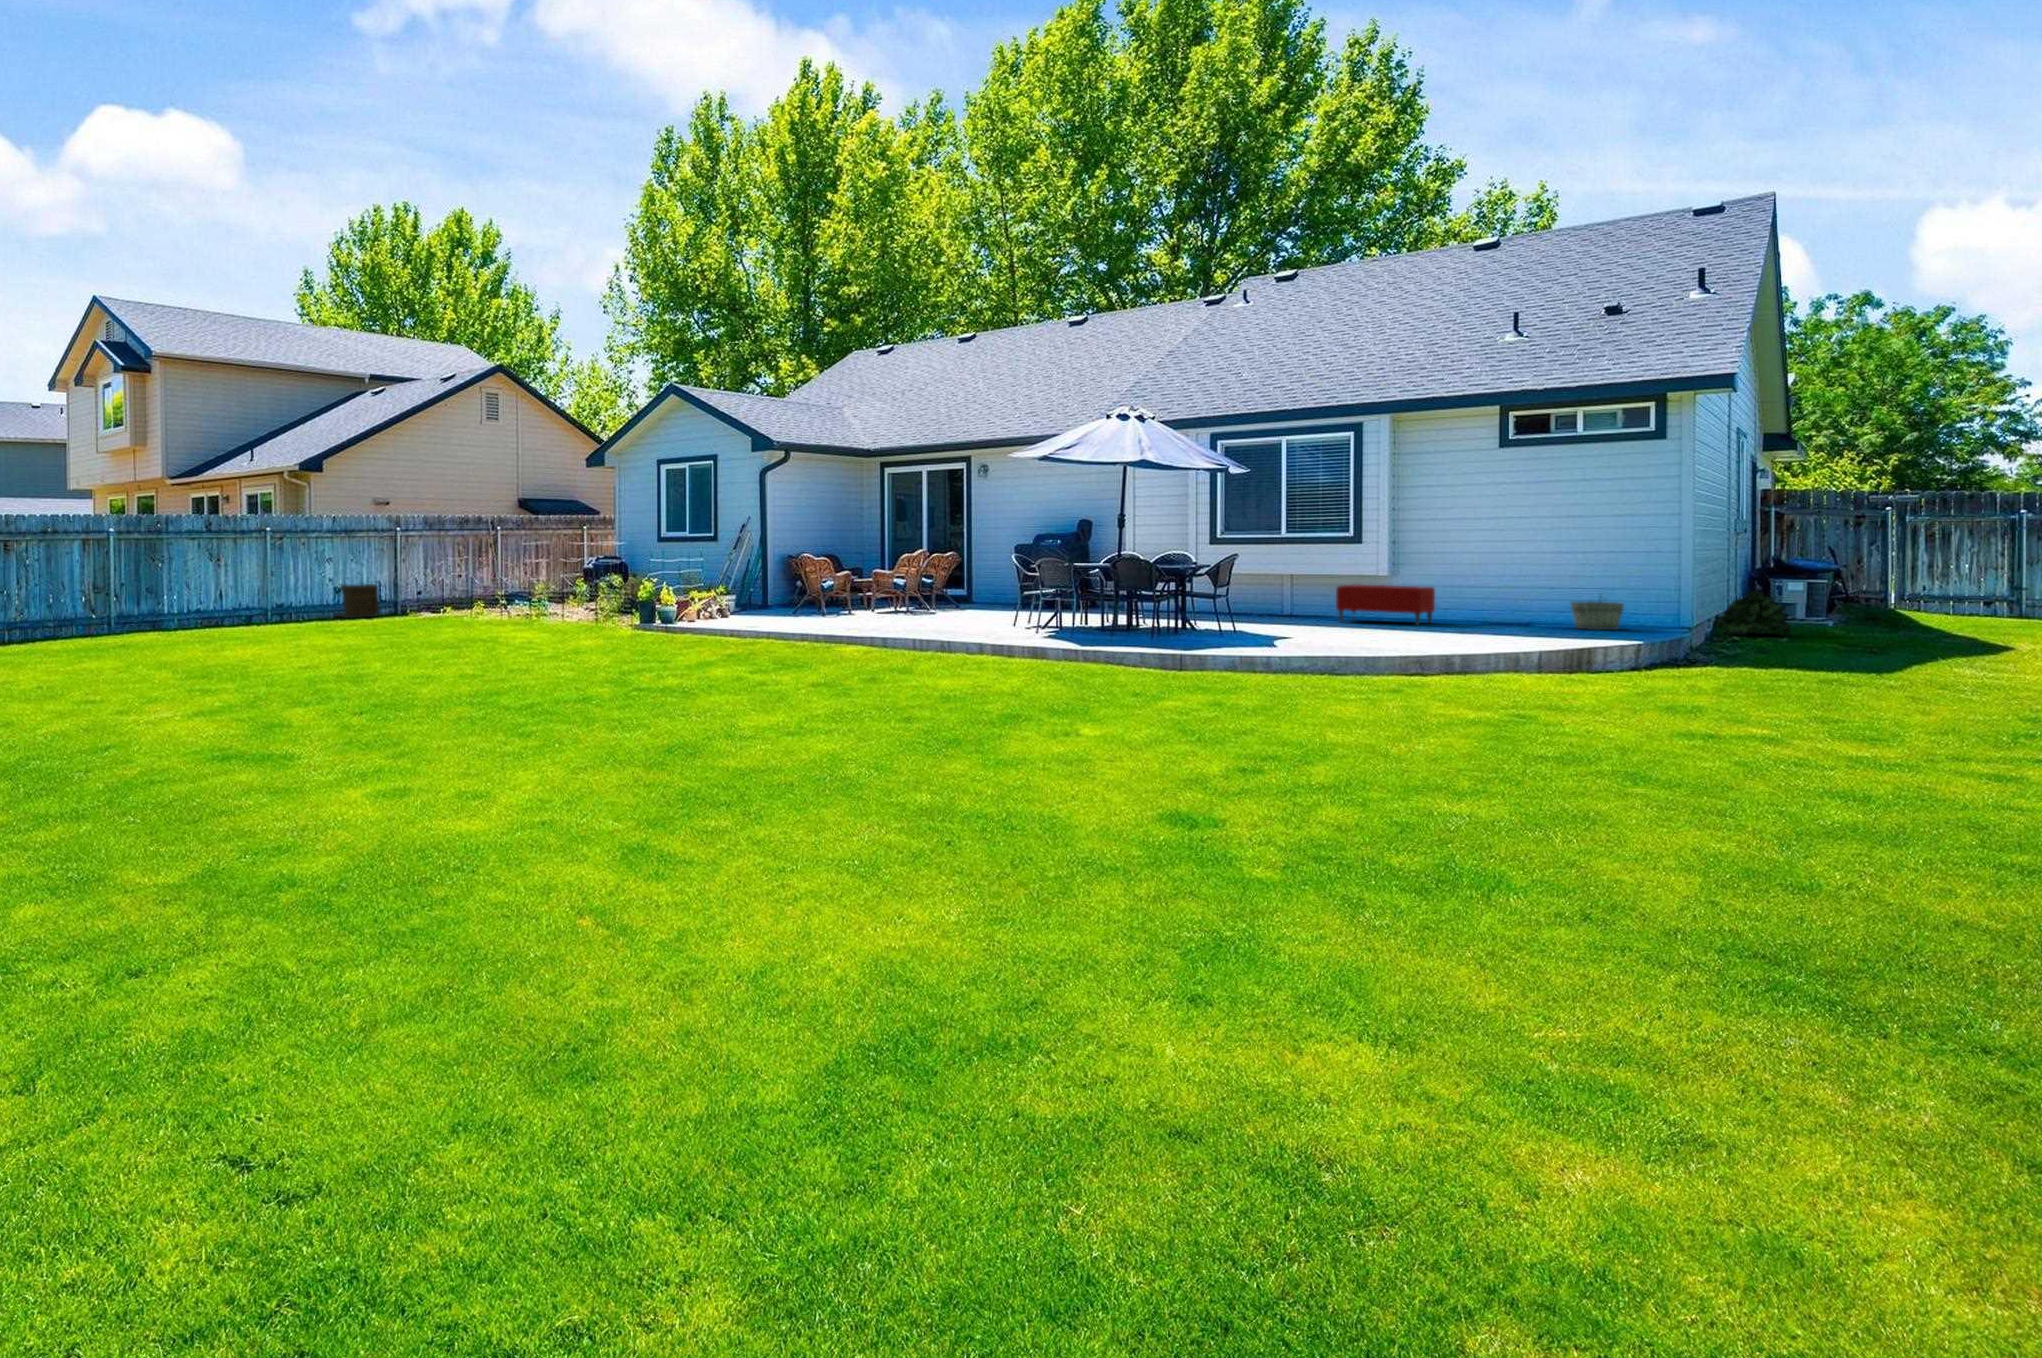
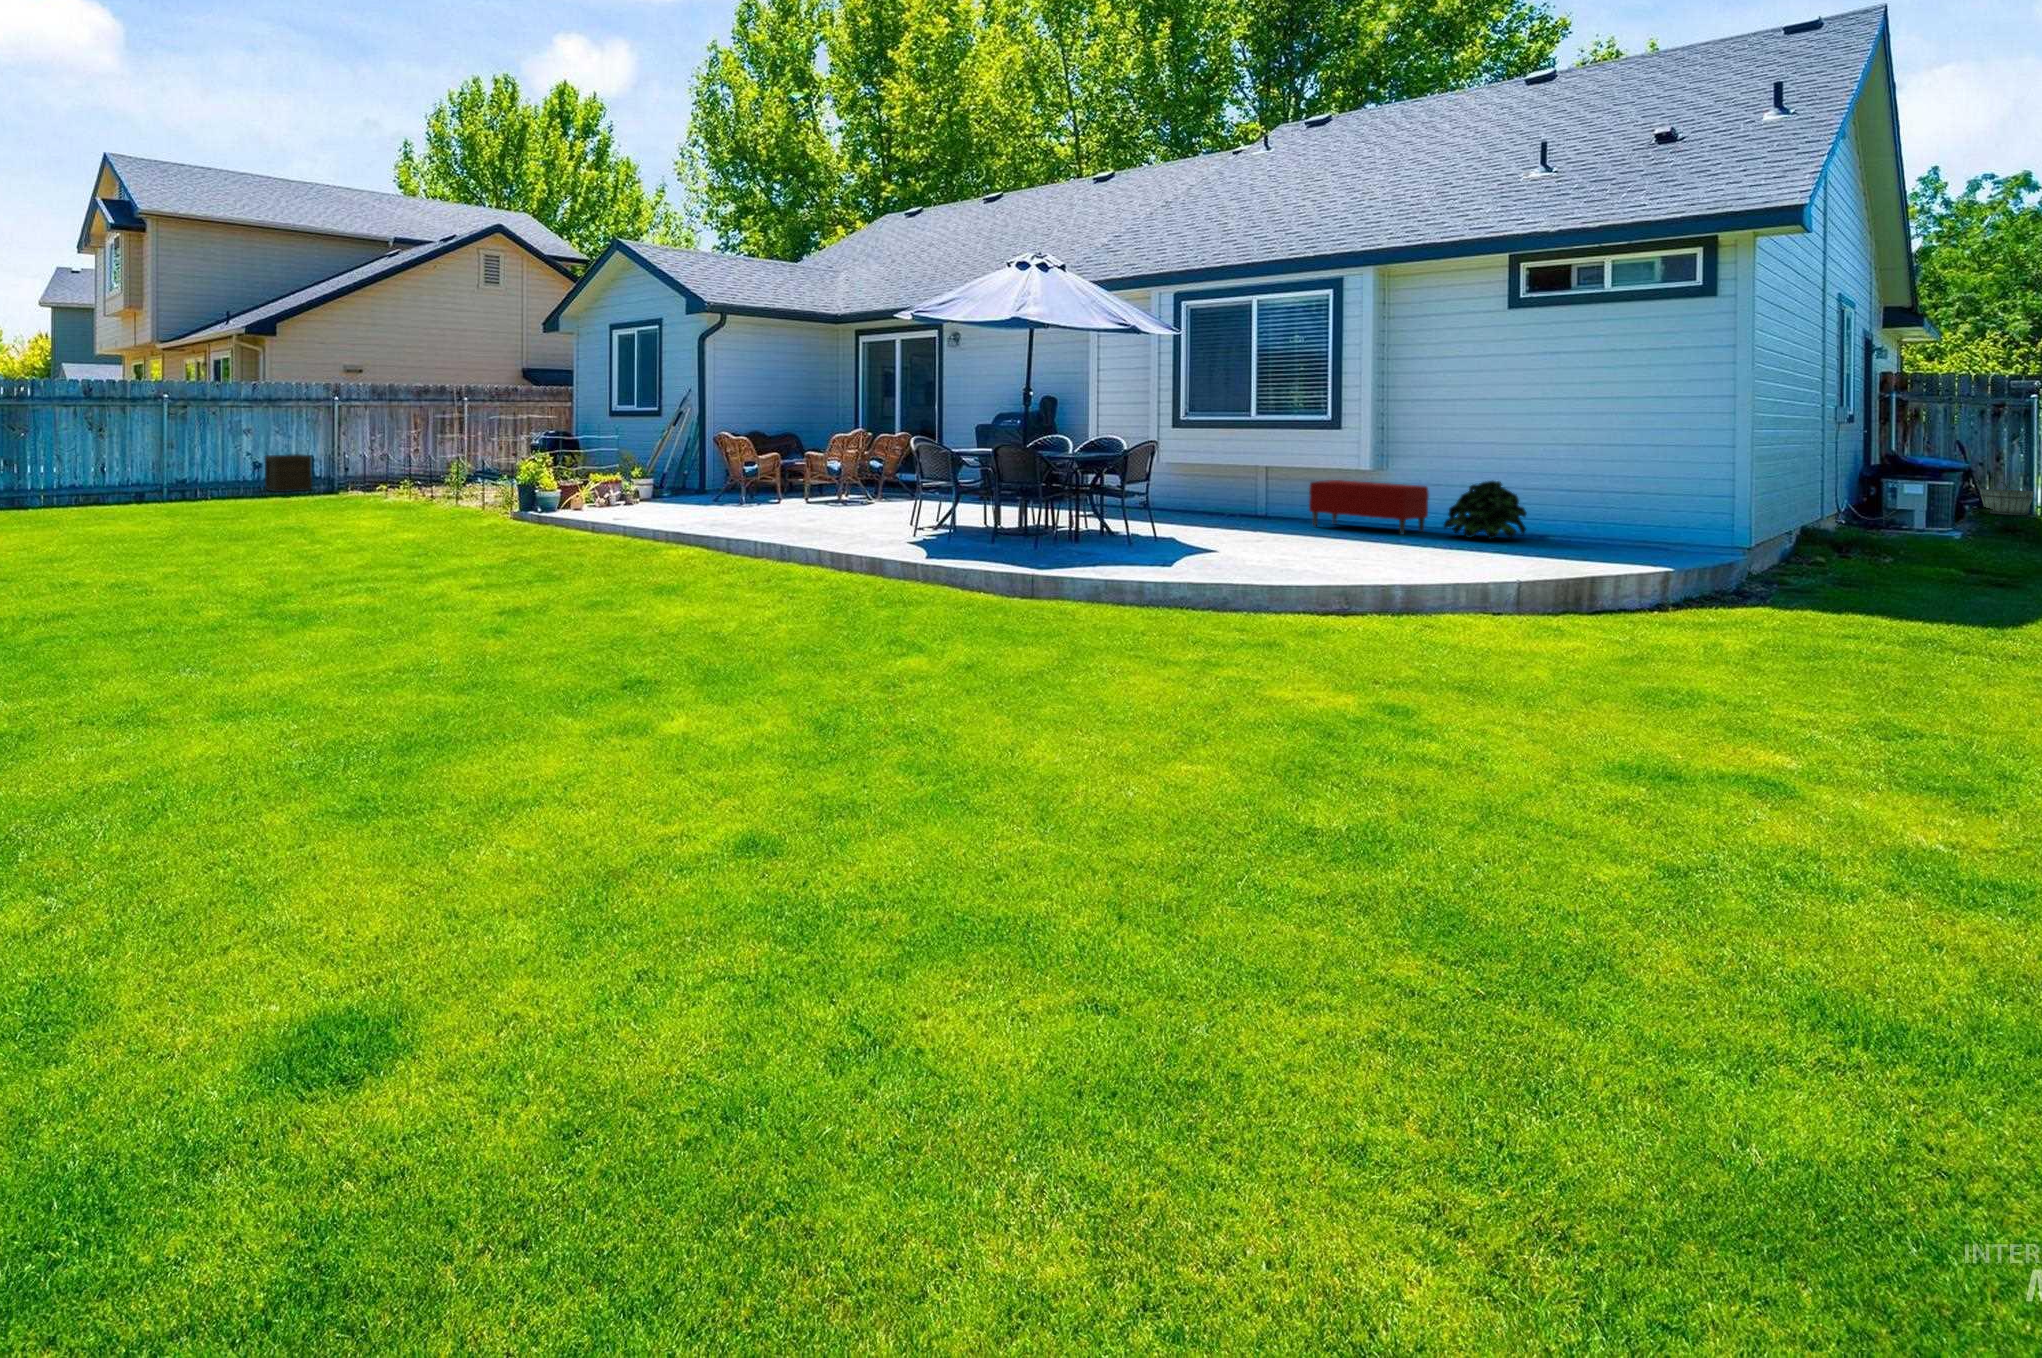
potted plant: present [1719,591,1791,635] -> present [1444,481,1527,539]
wooden bucket: present [1571,599,1624,630] -> present [1980,482,2034,515]

